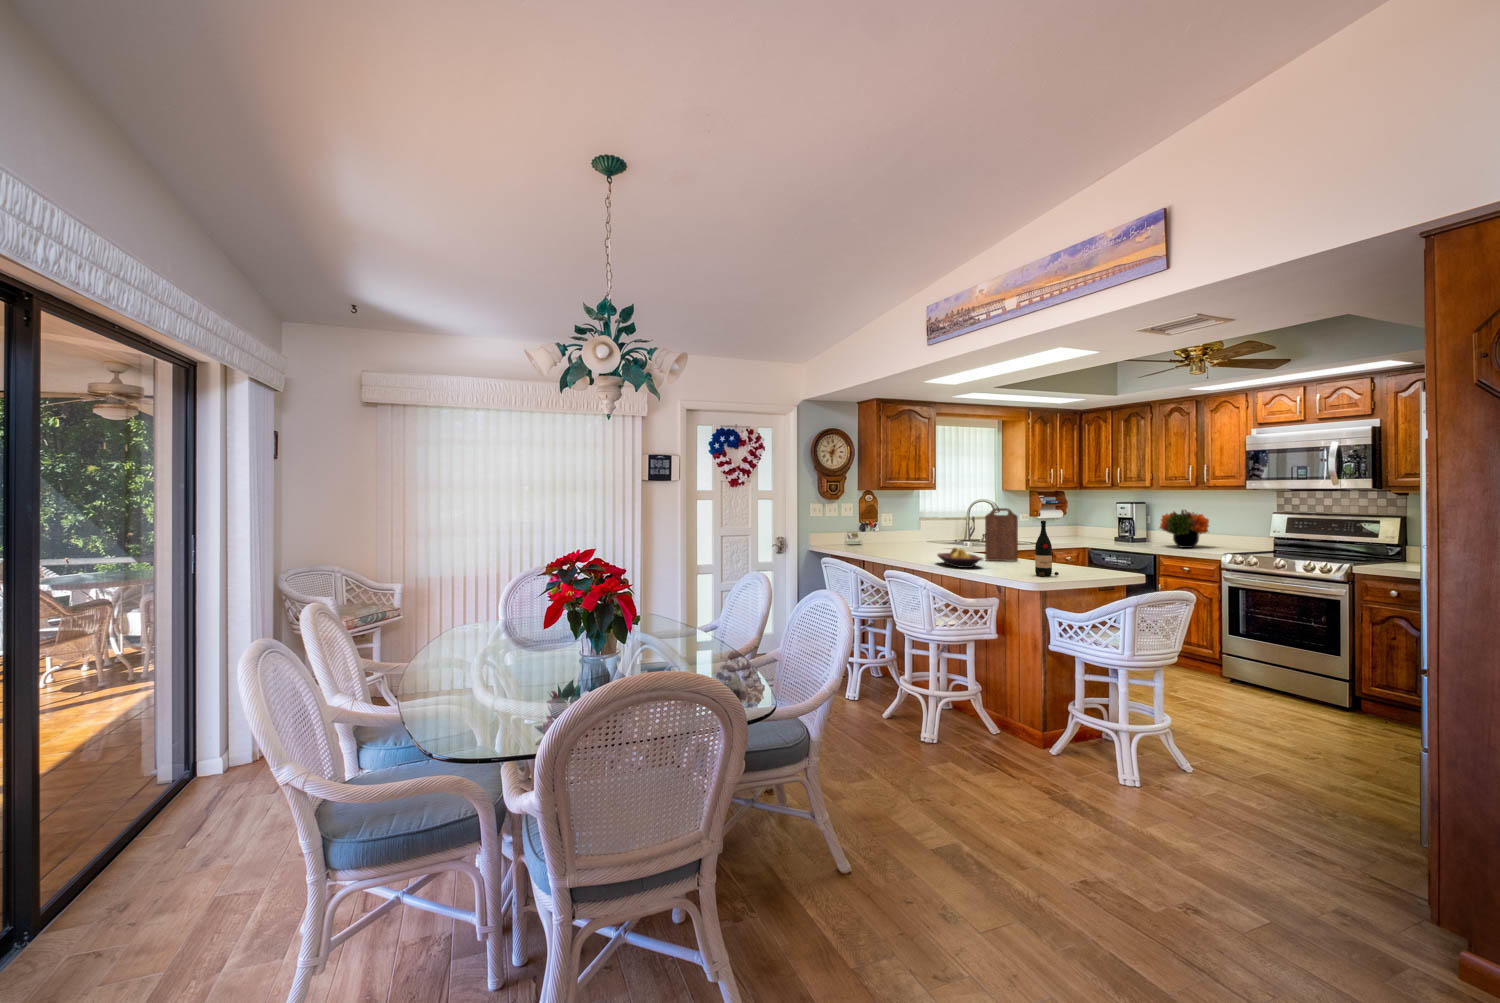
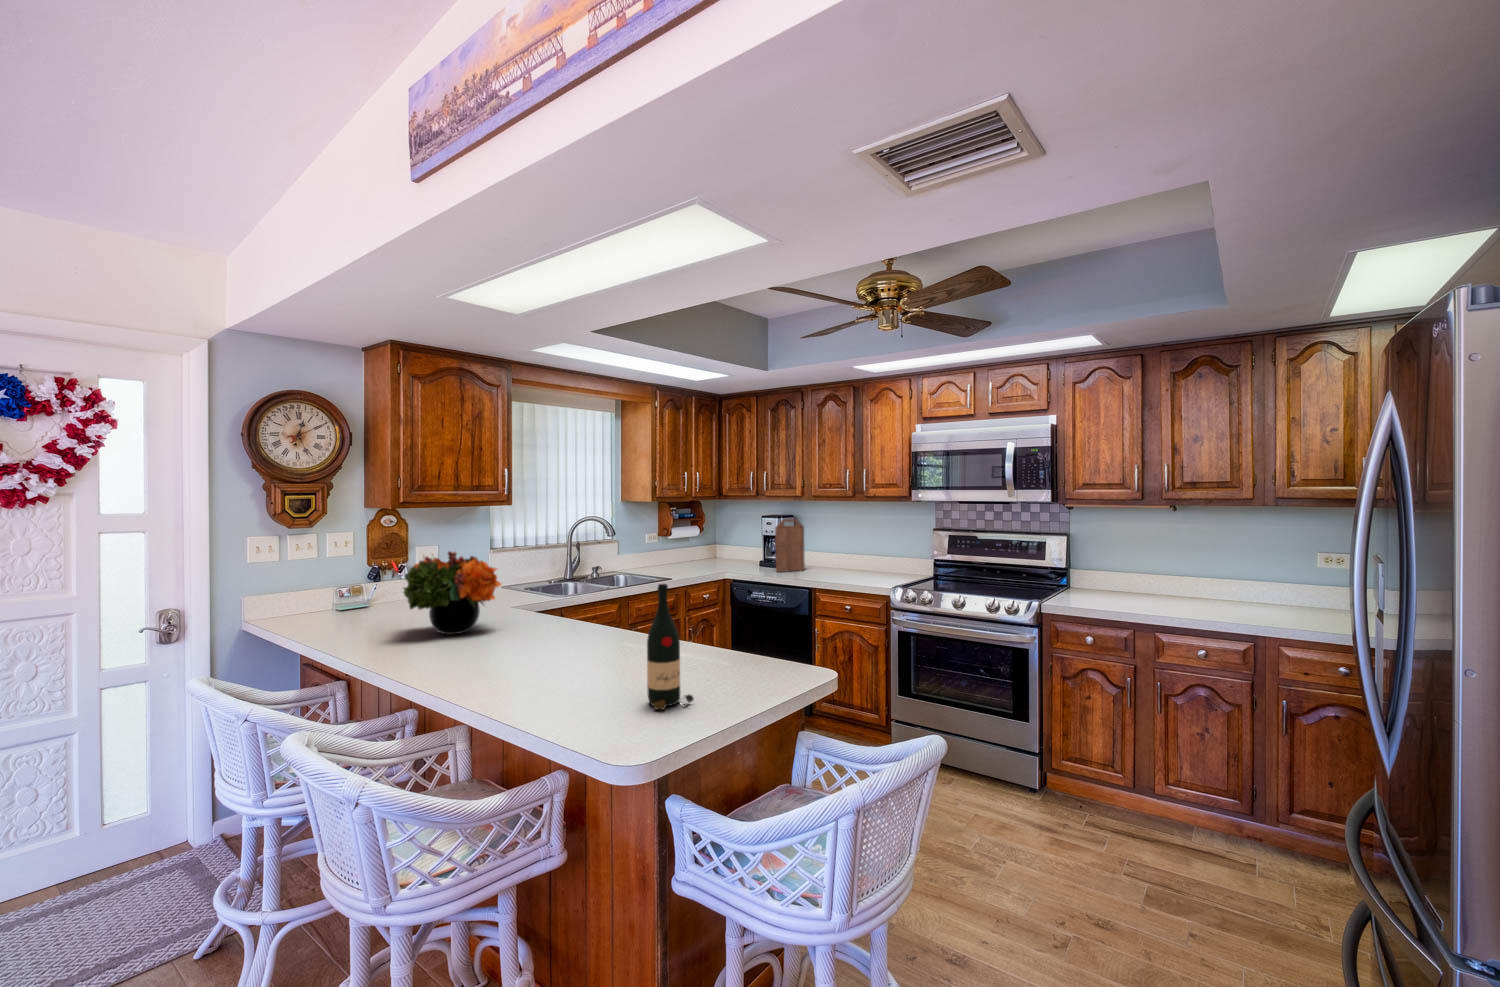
cutting board: present [985,508,1018,561] -> present [775,519,805,572]
flower arrangement: present [1160,510,1209,548] -> present [403,551,501,635]
fruit bowl: present [937,548,983,568] -> none [457,635,550,687]

